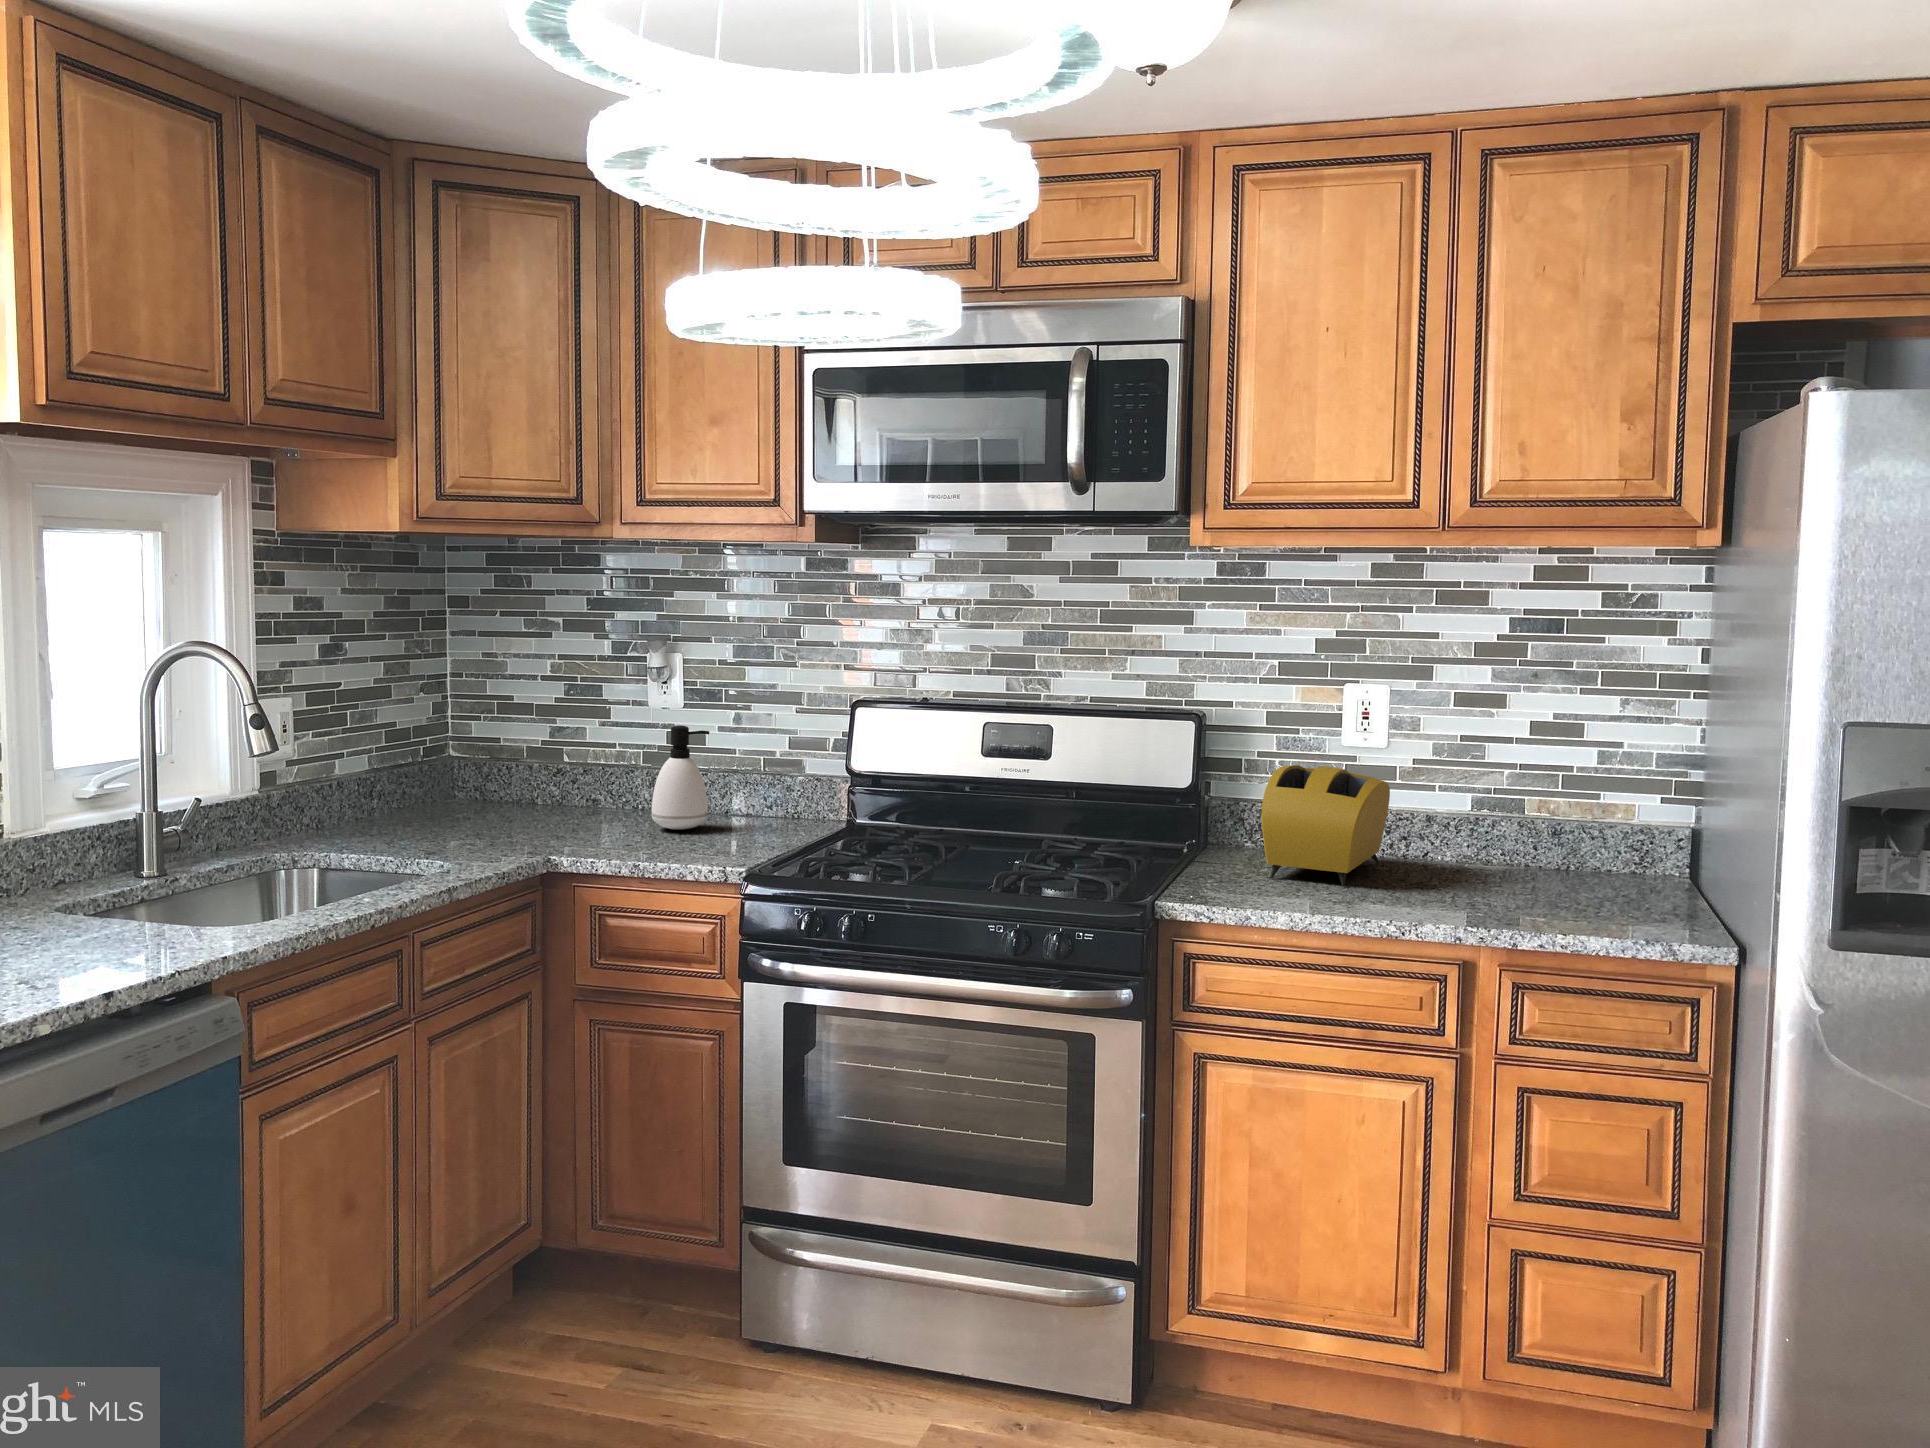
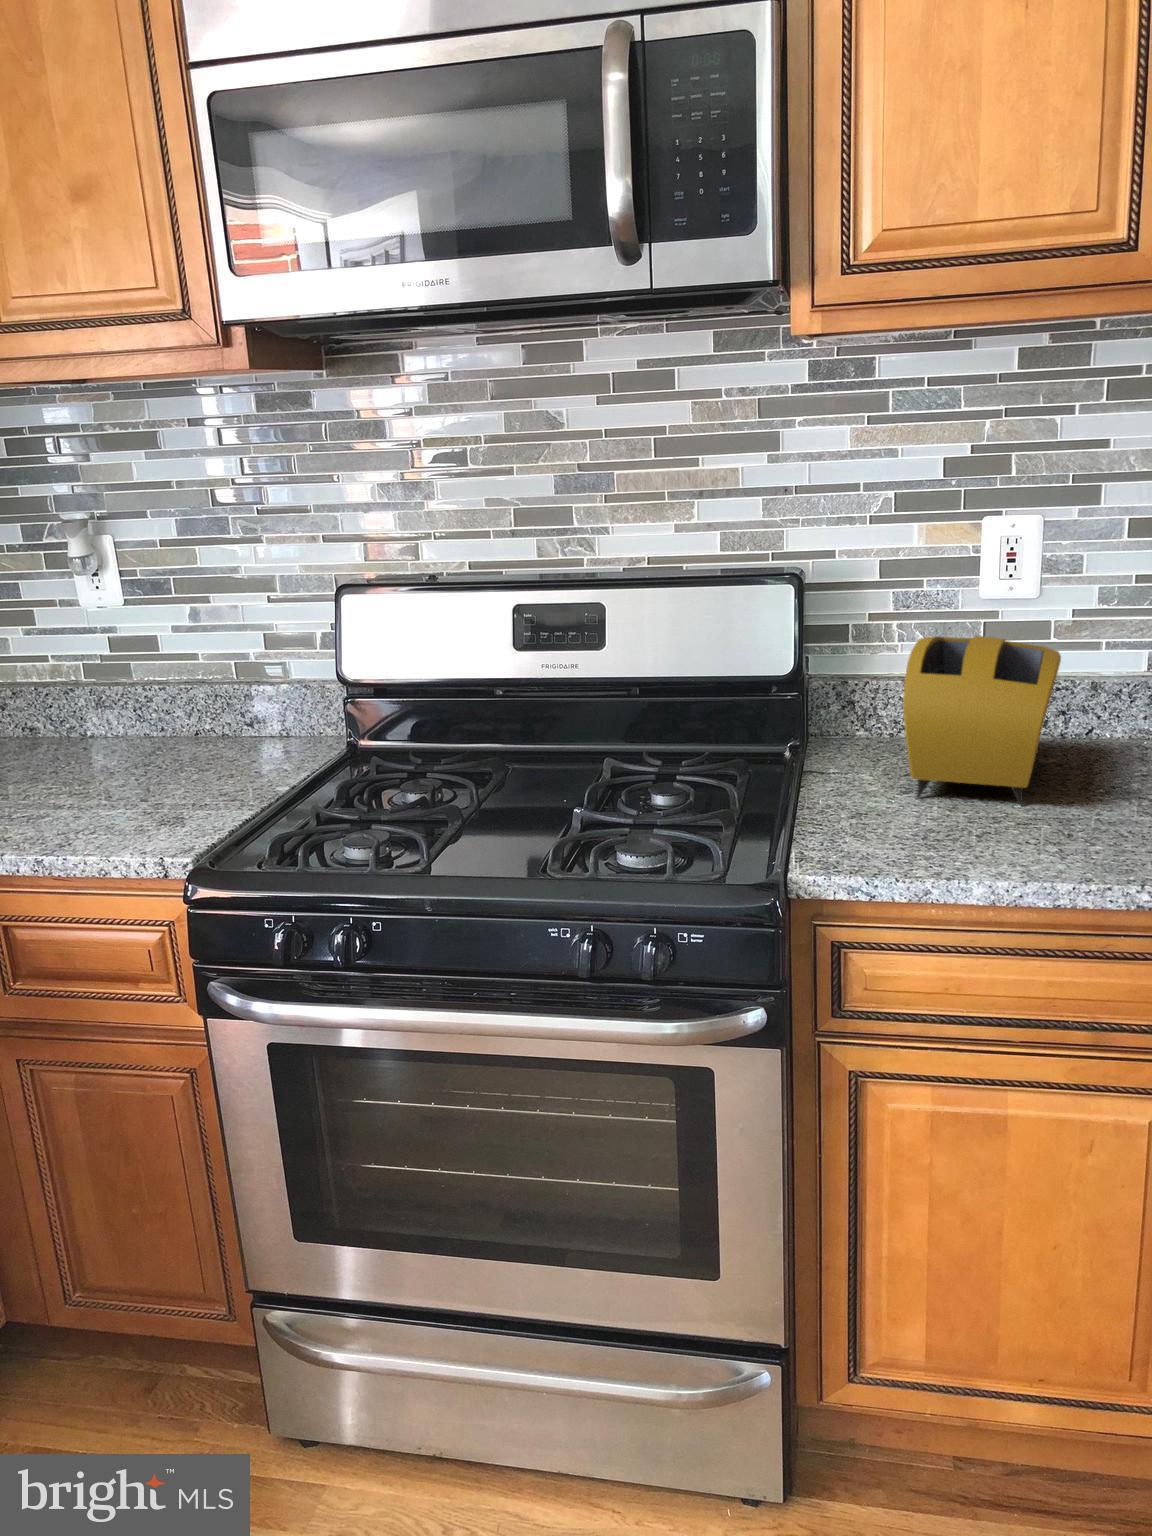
soap dispenser: present [652,725,709,830] -> none [85,639,163,775]

